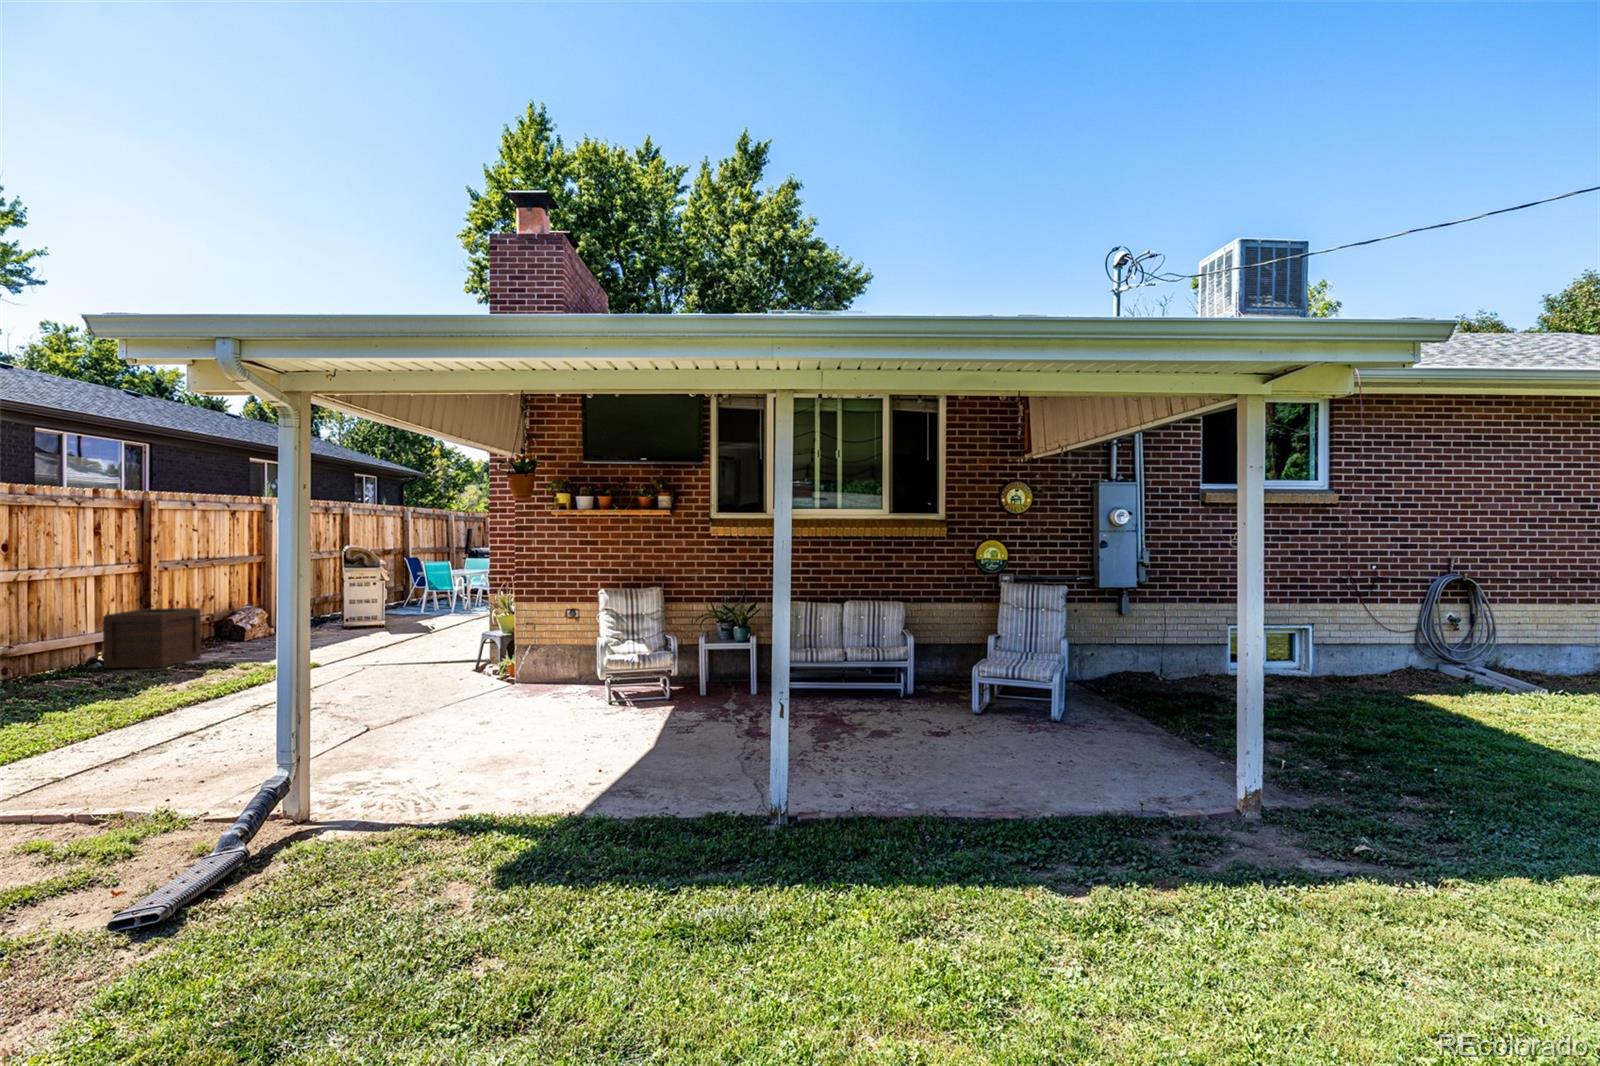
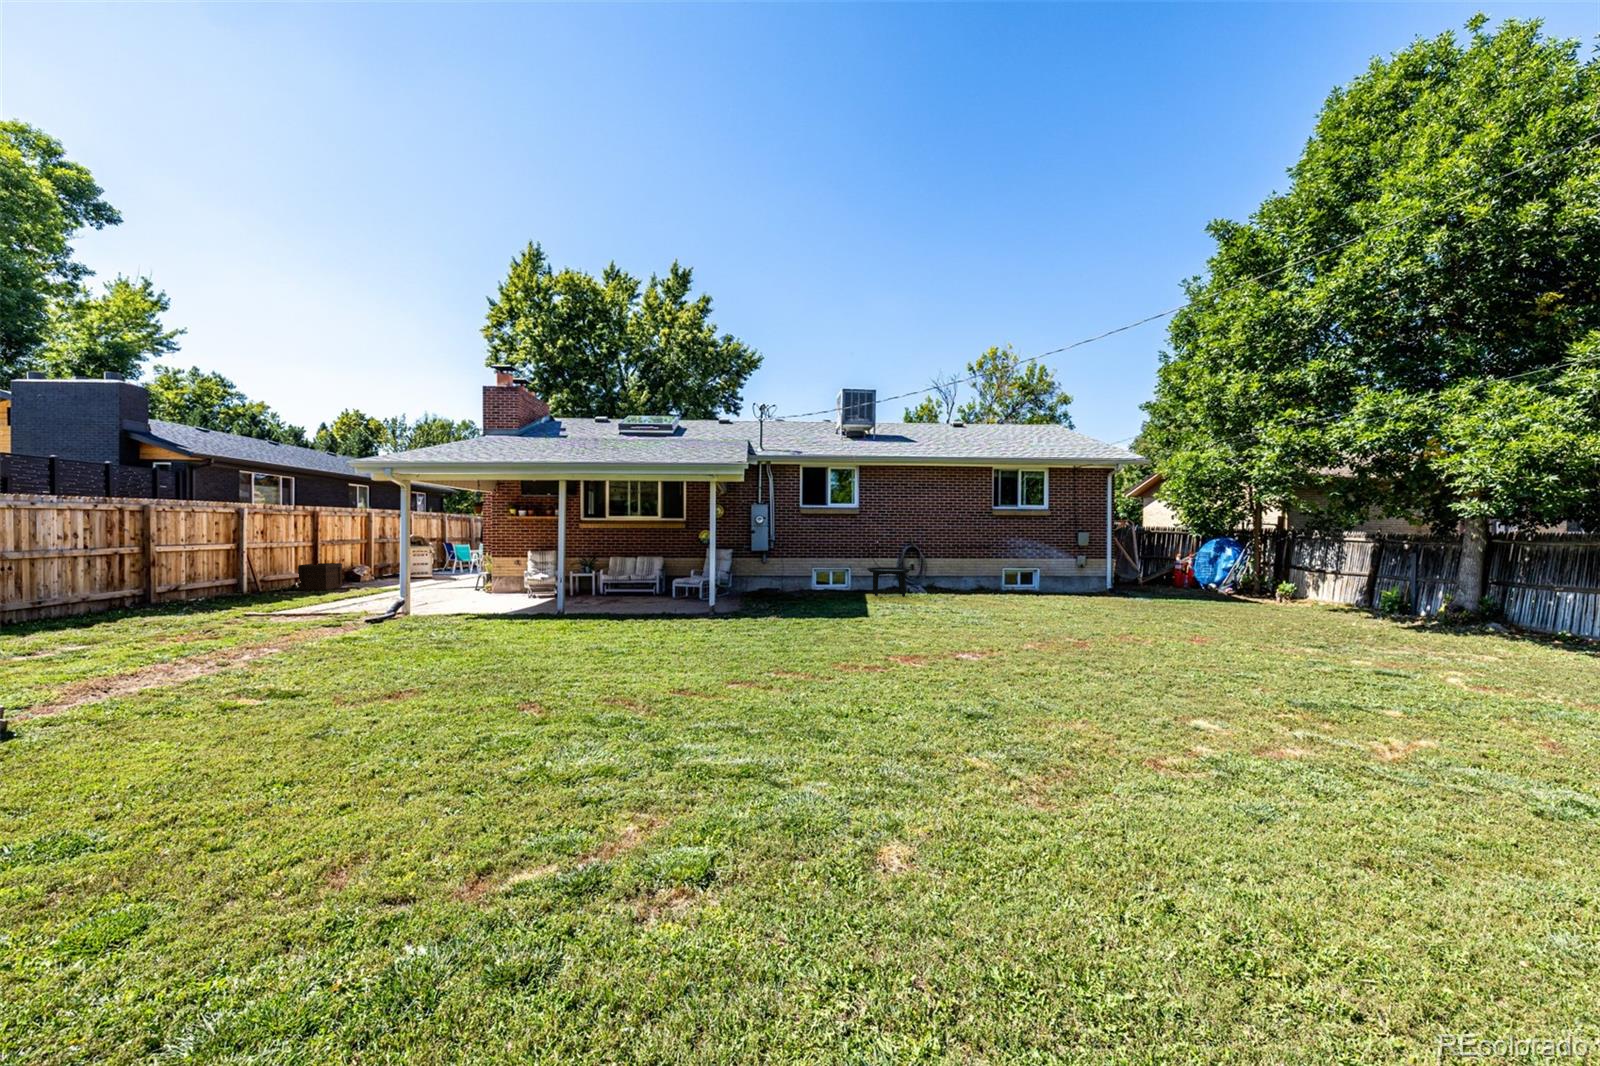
round table: none [1376,625,1515,701] -> present [867,567,911,596]

